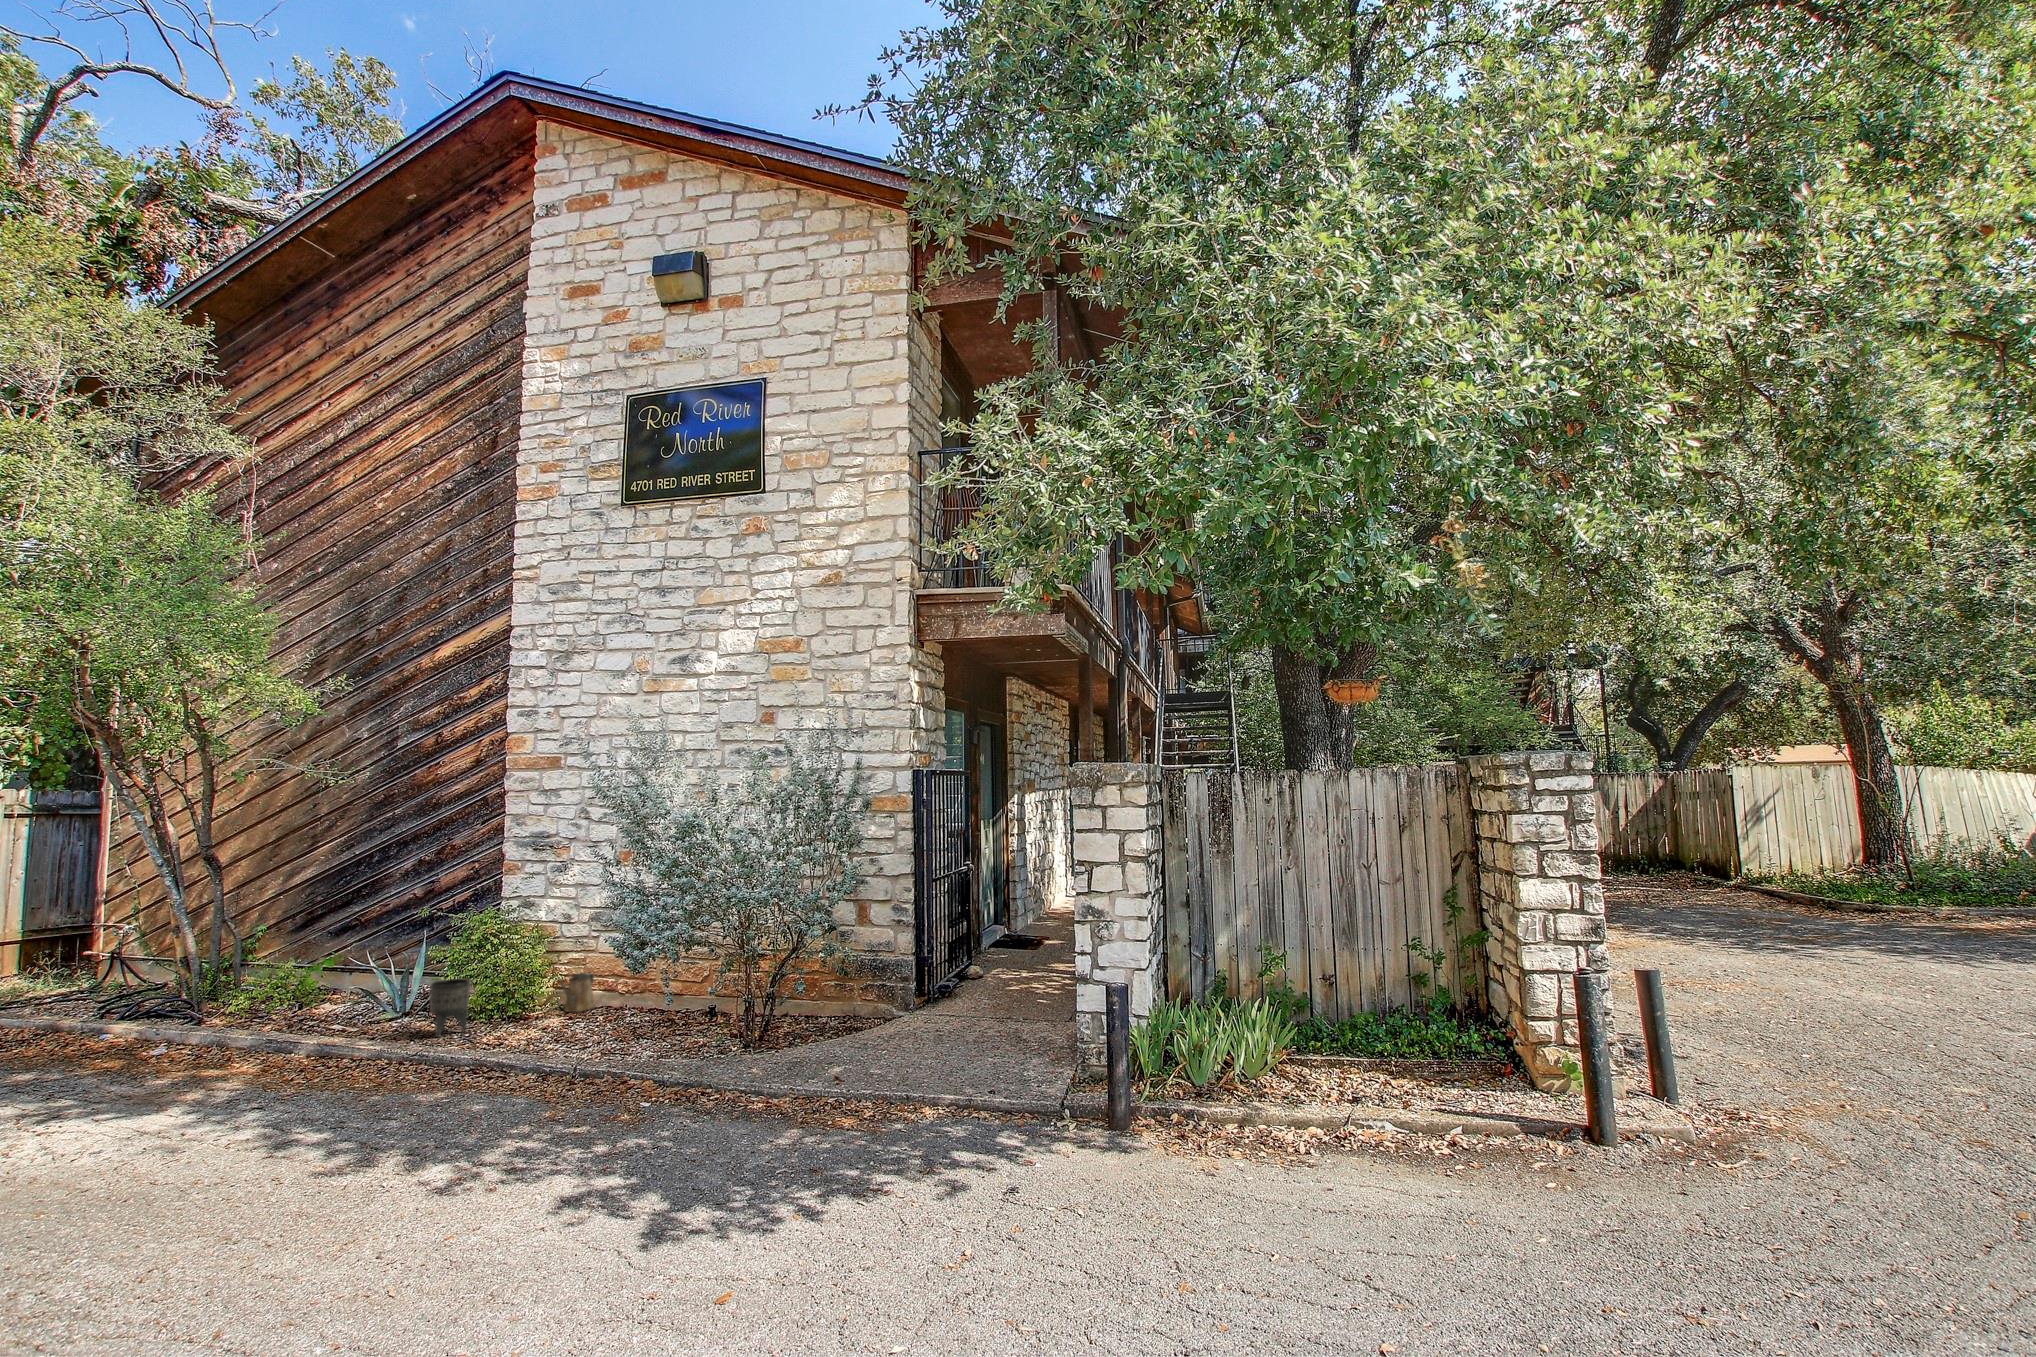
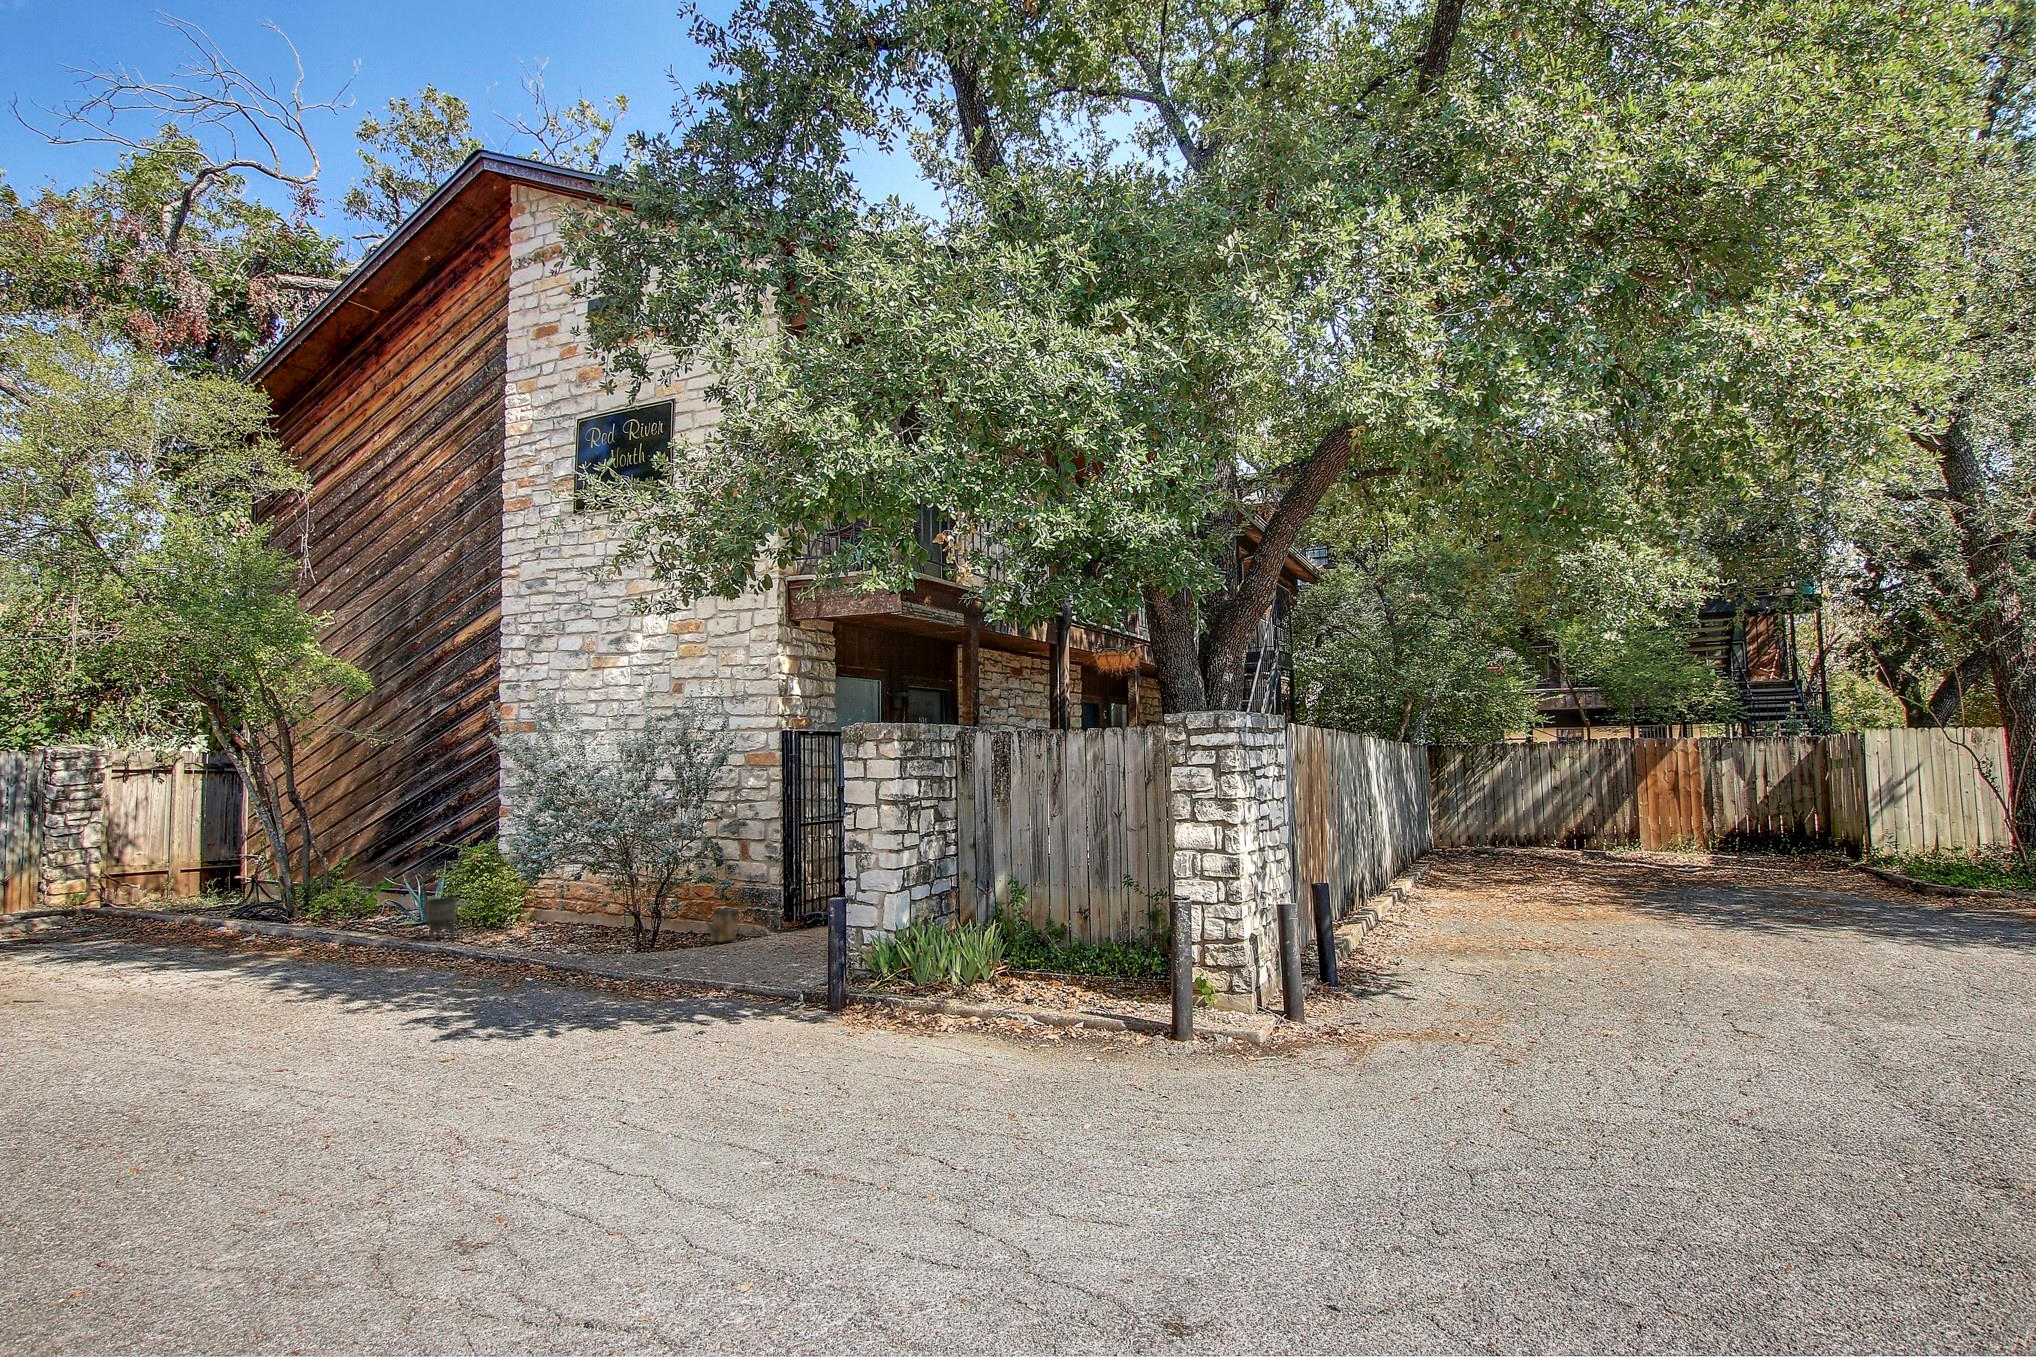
watering can: present [558,973,595,1012] -> present [700,909,736,942]

